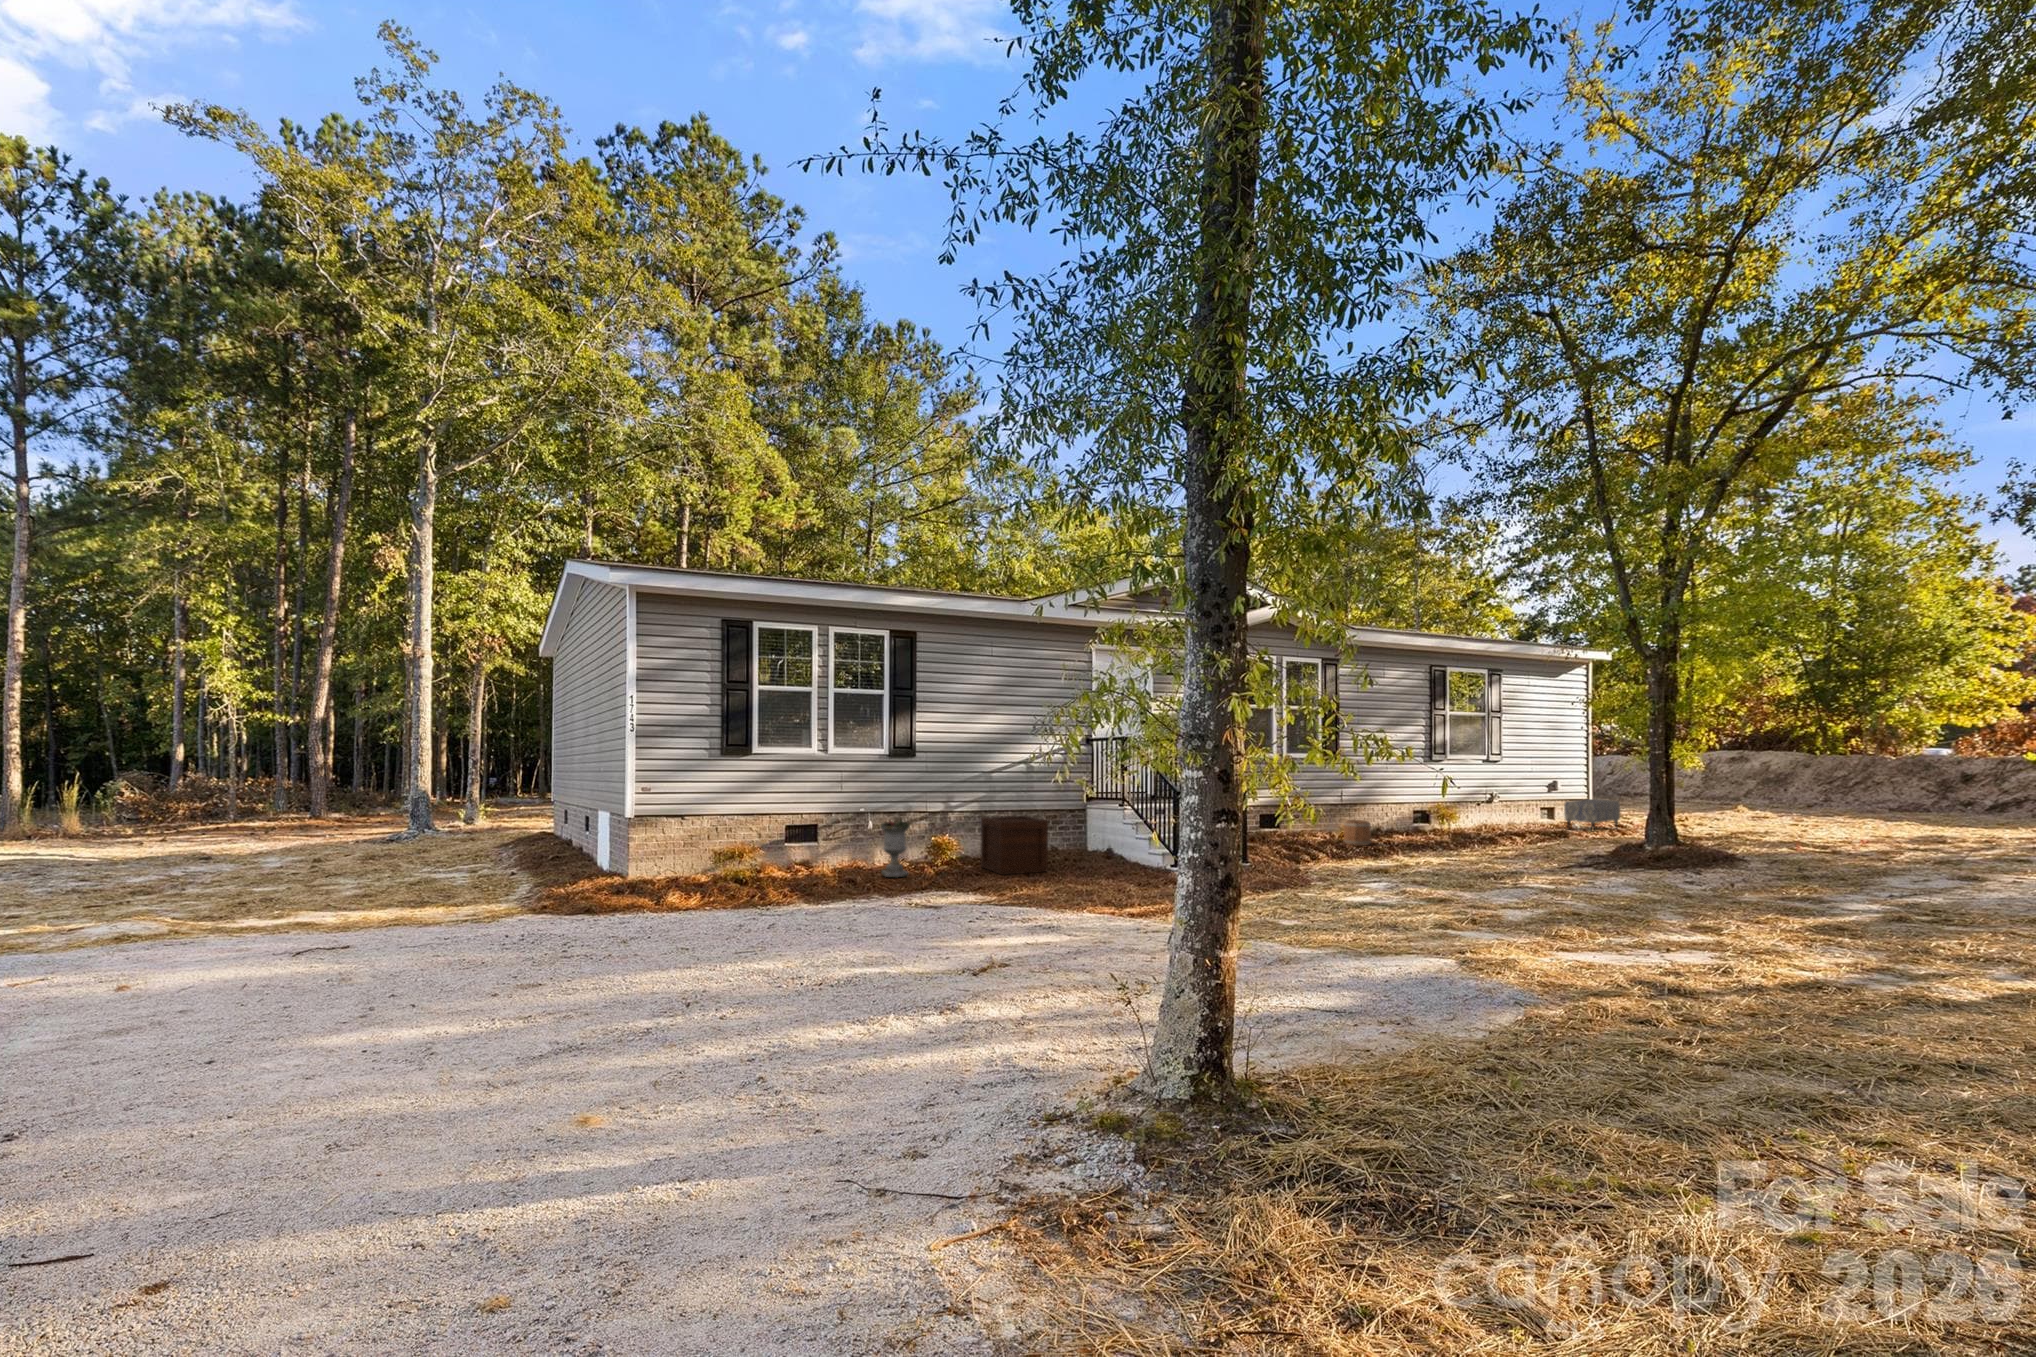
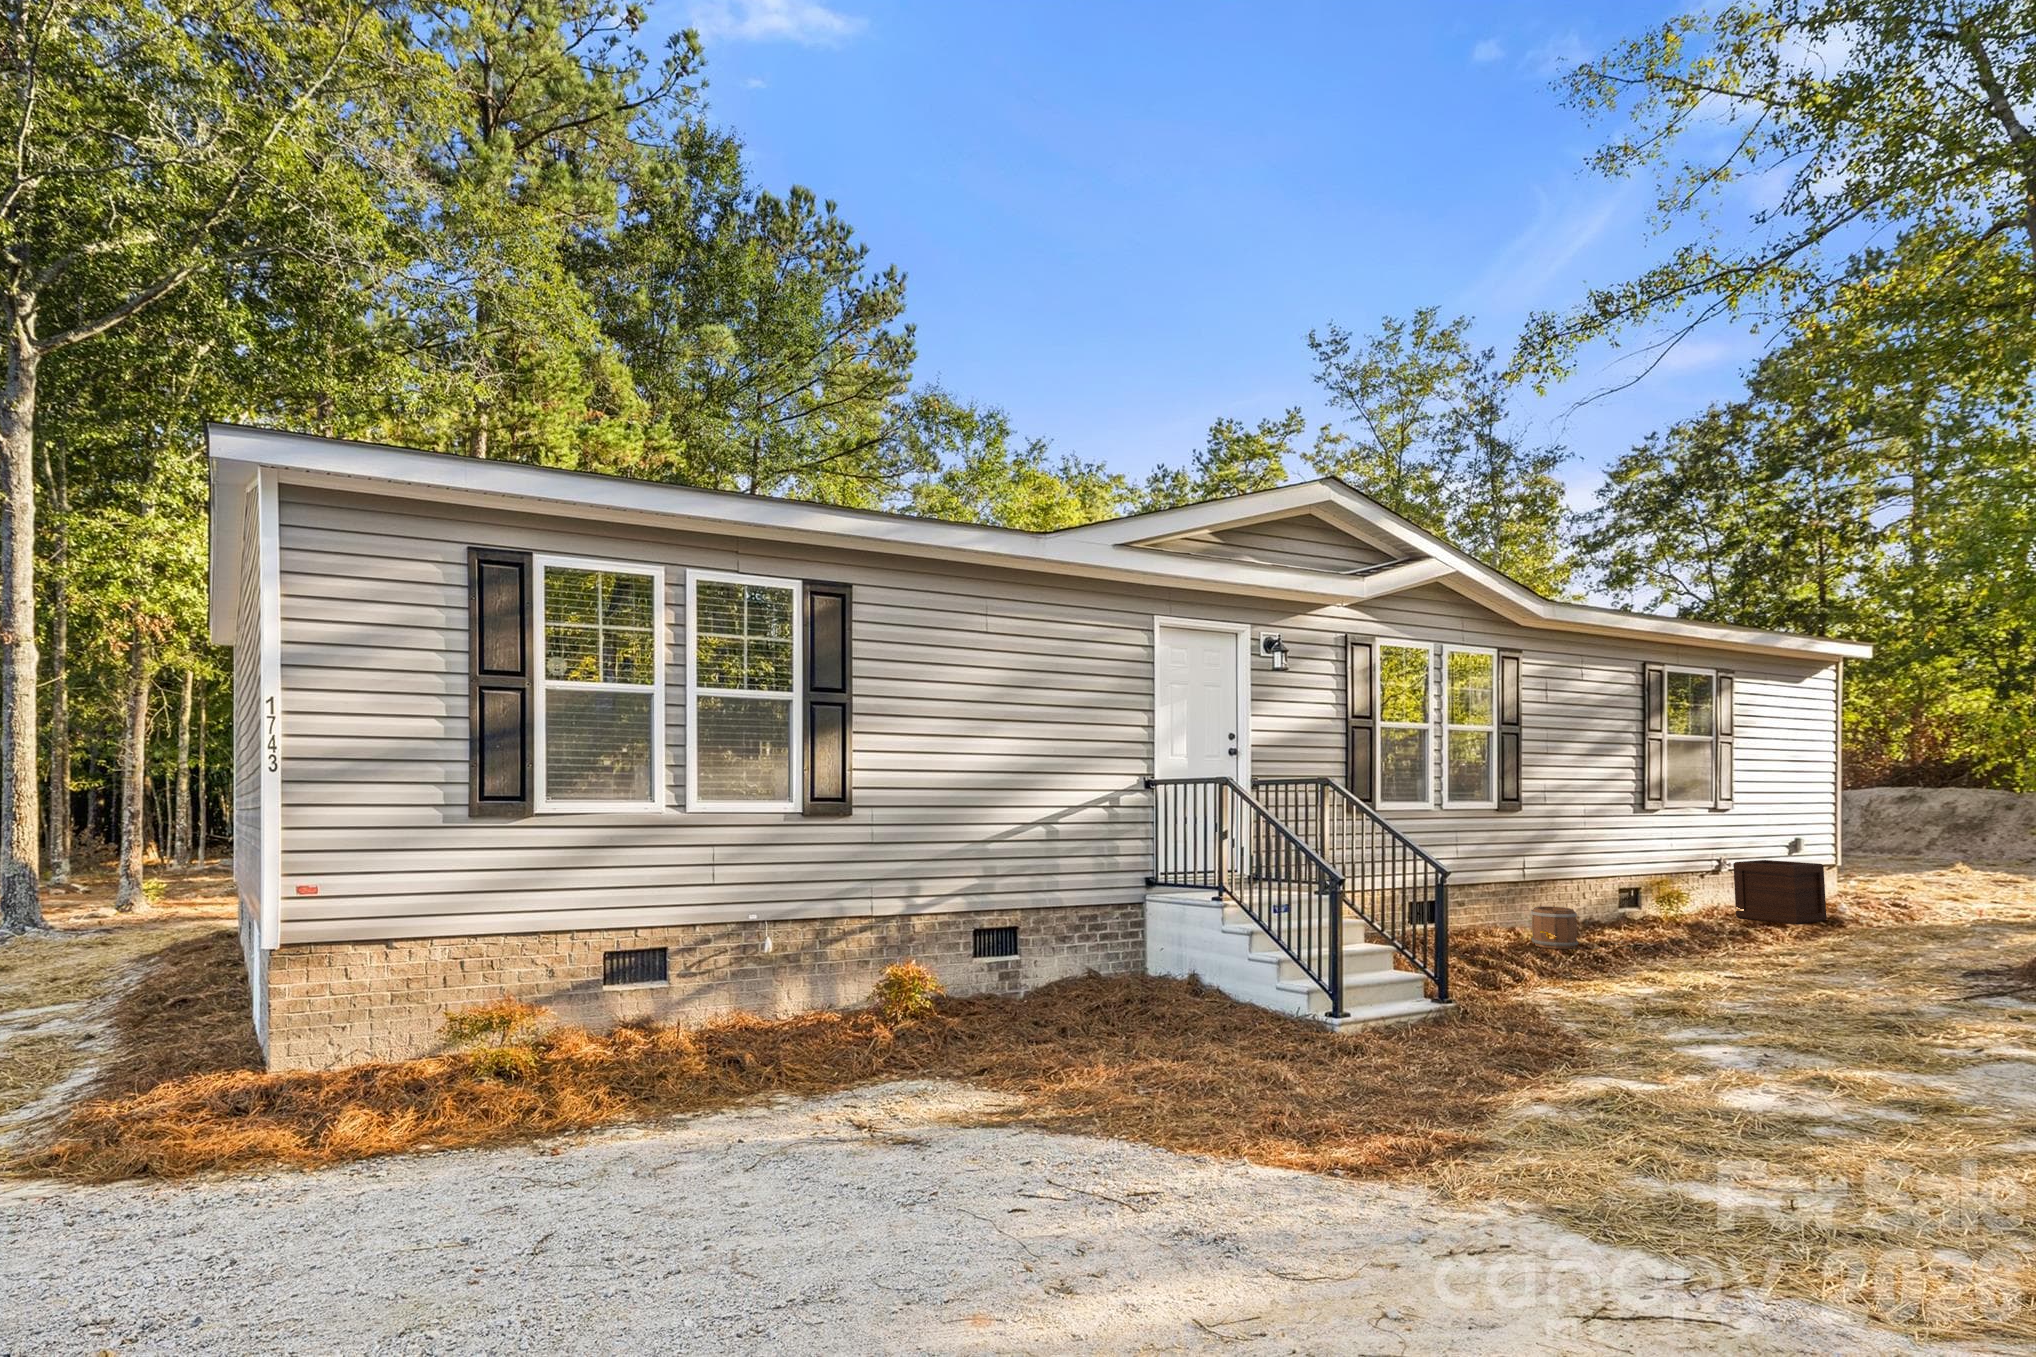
bench: present [1564,799,1620,831] -> none [1815,864,1891,915]
wooden crate: present [980,816,1048,875] -> present [1733,860,1827,924]
planter: present [881,821,910,878] -> none [786,934,848,1046]

